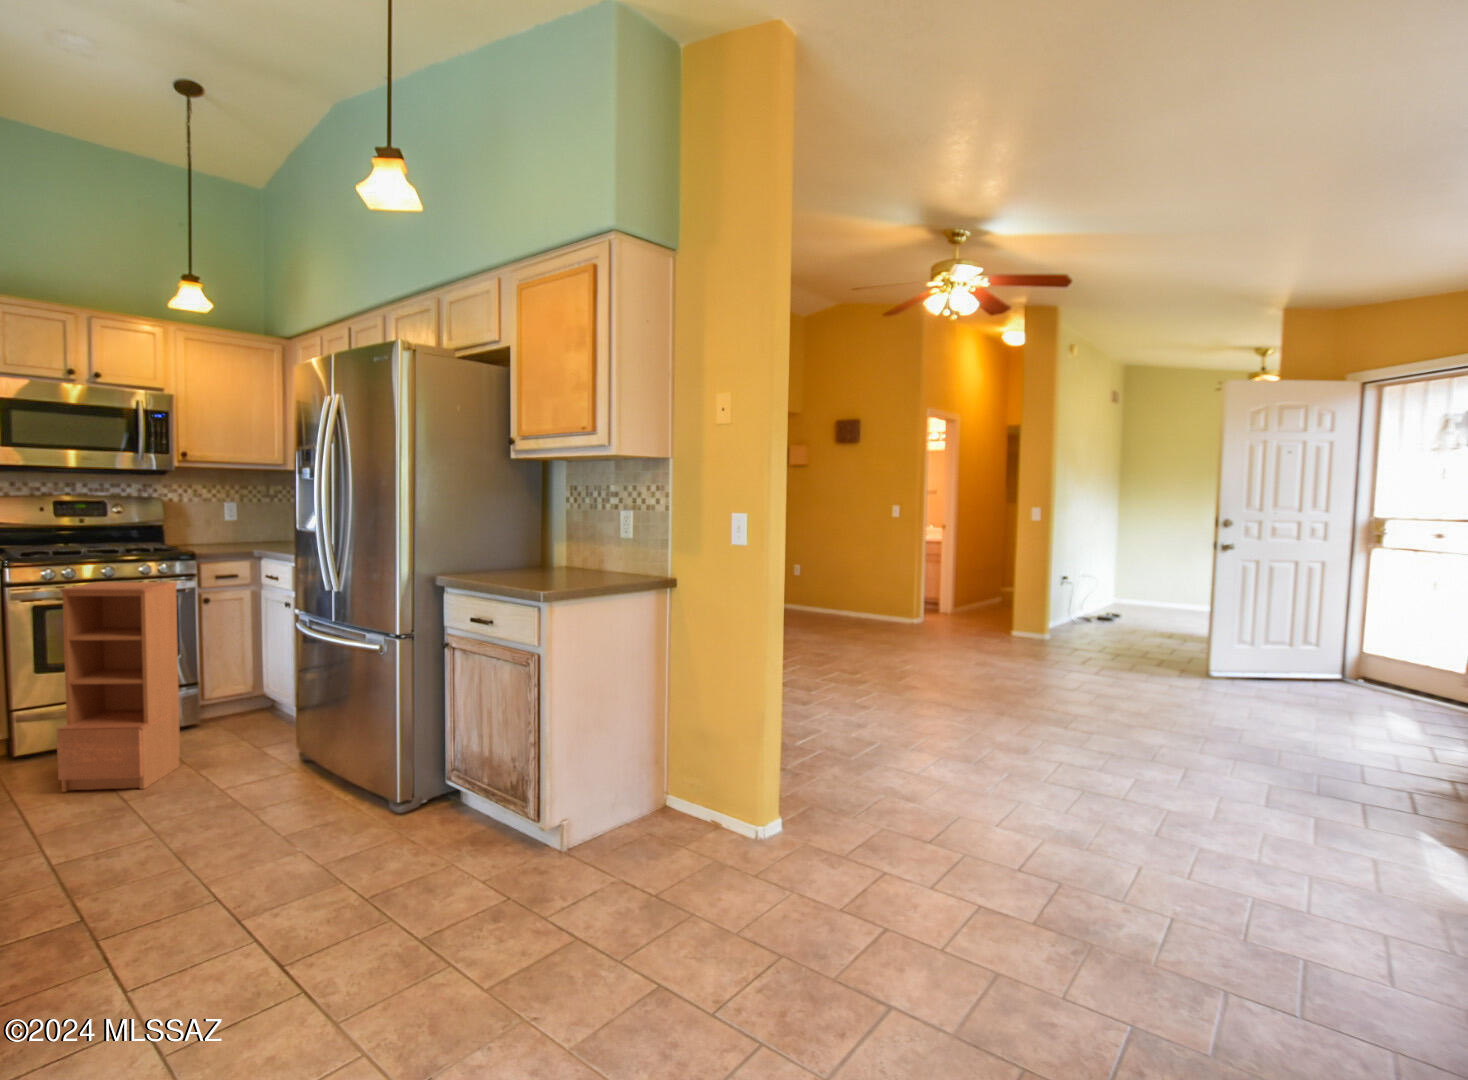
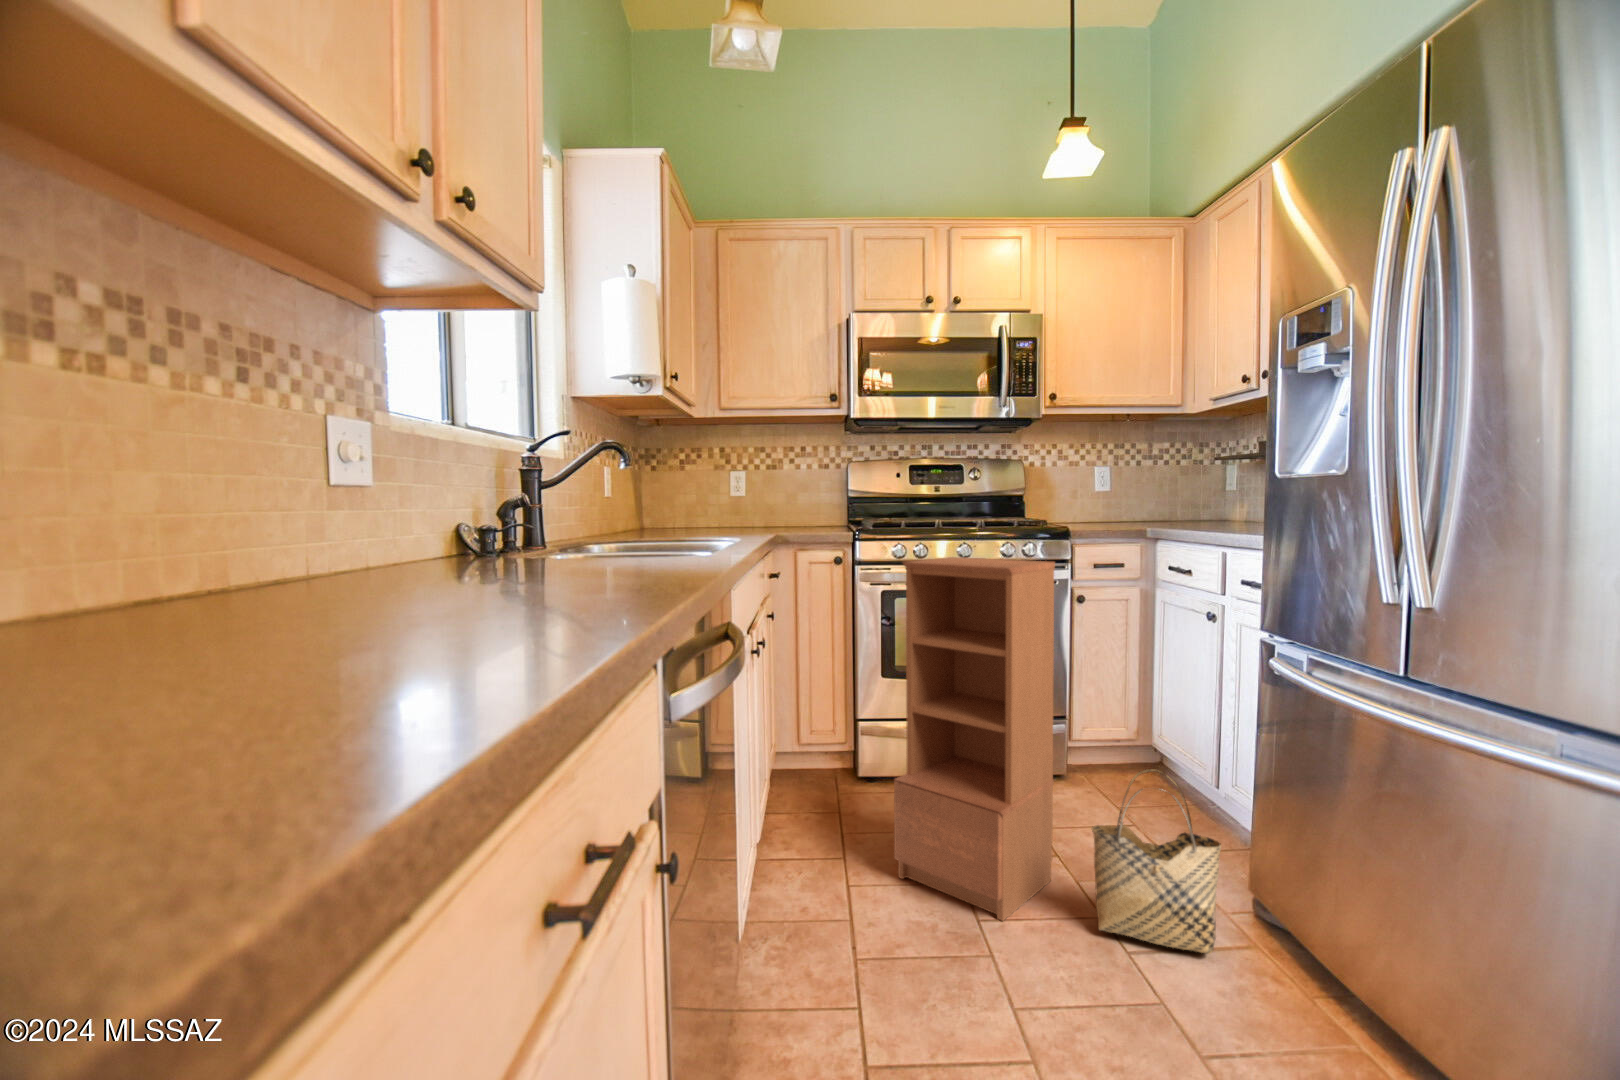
woven basket: none [201,688,273,776] -> present [1091,769,1221,954]

